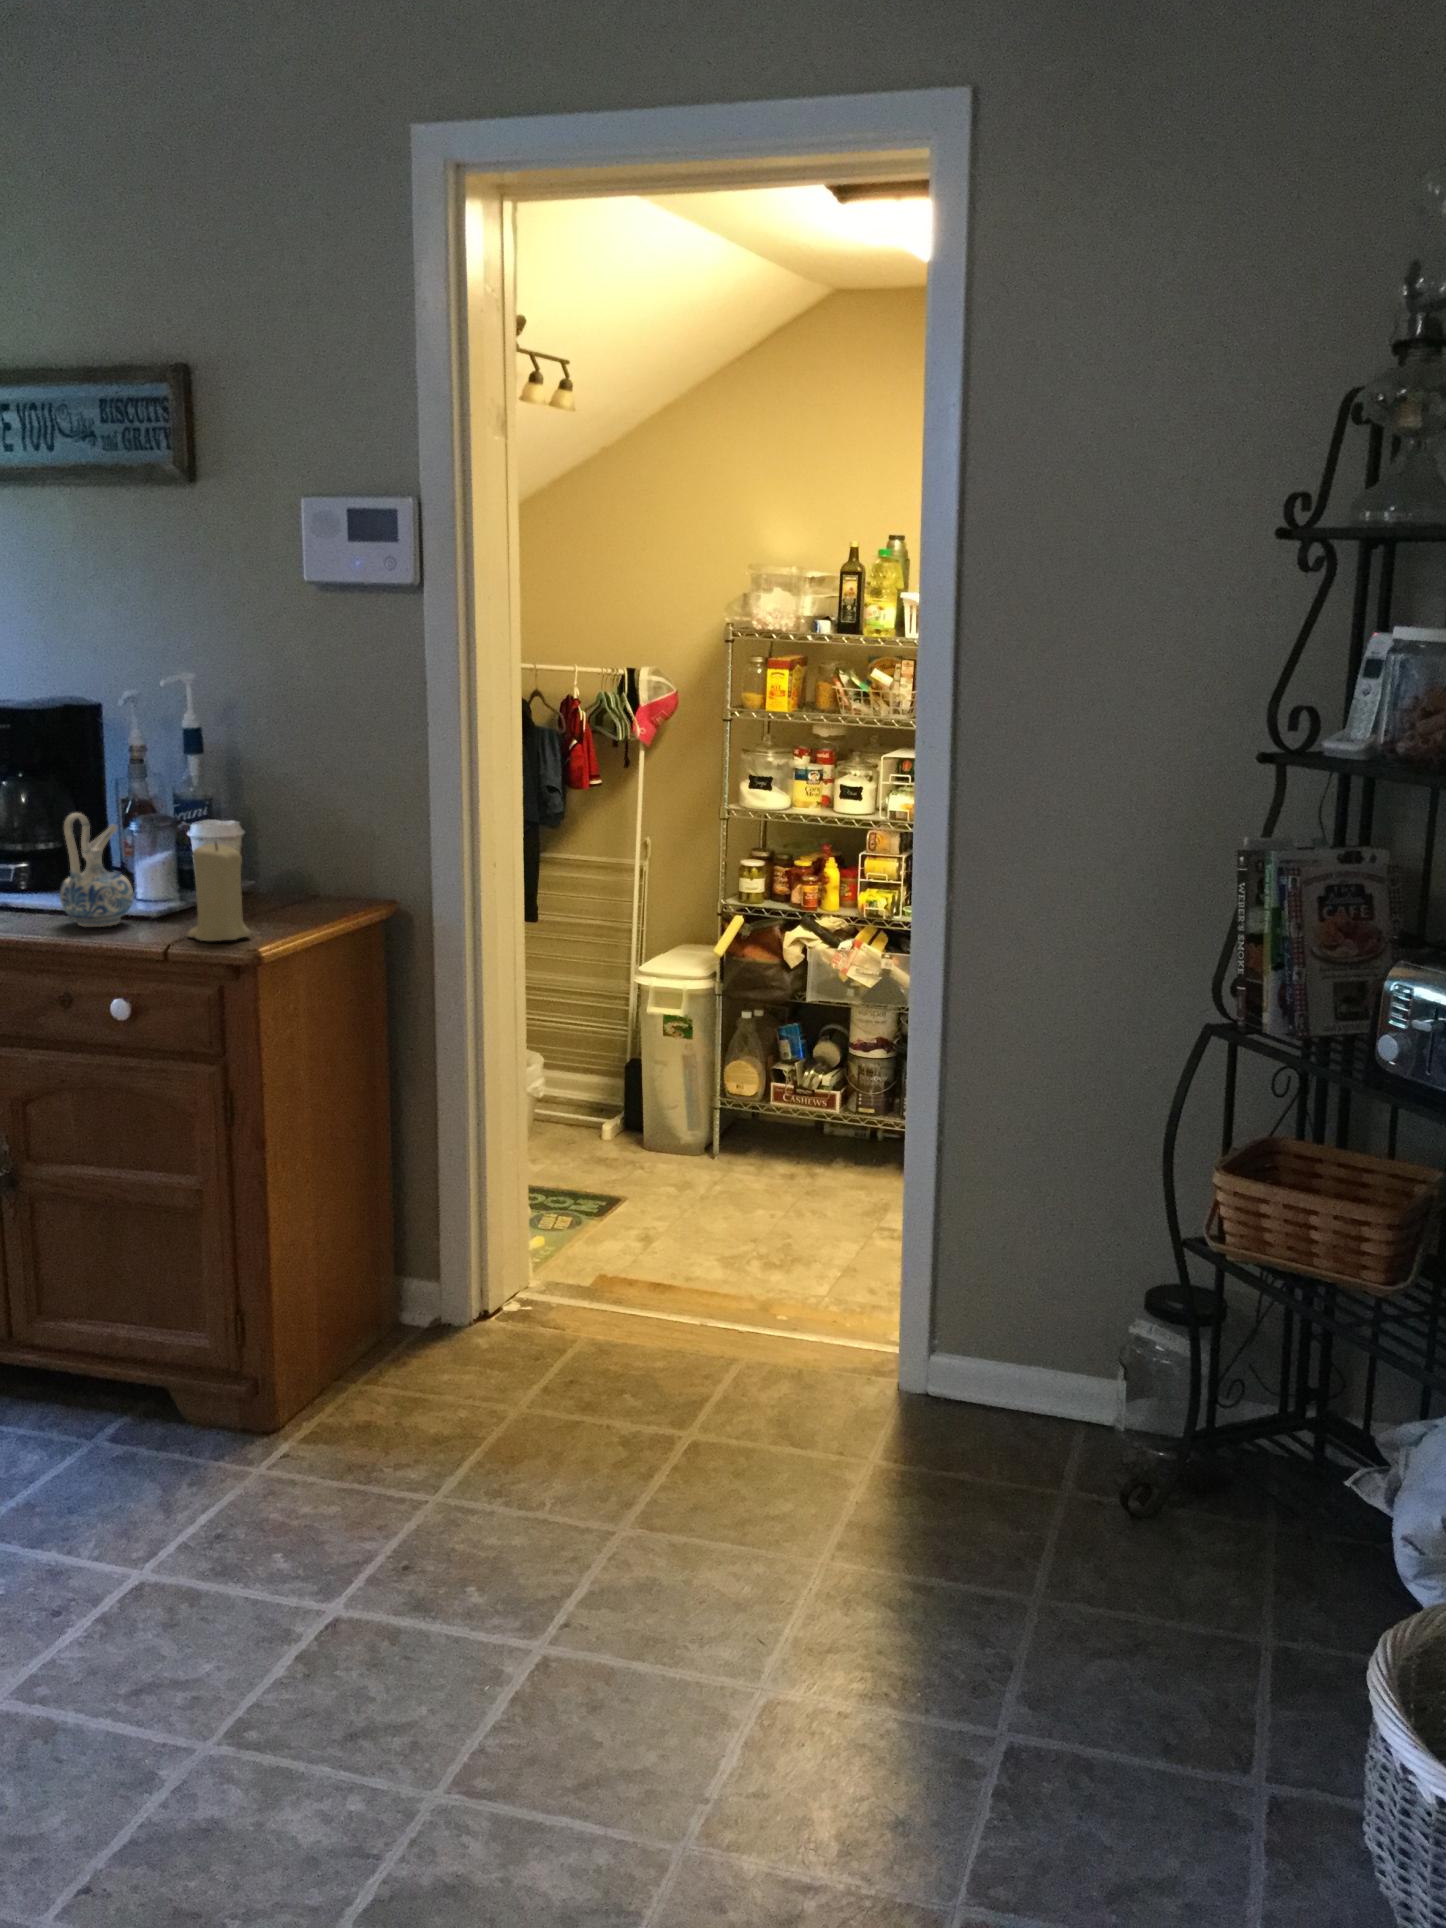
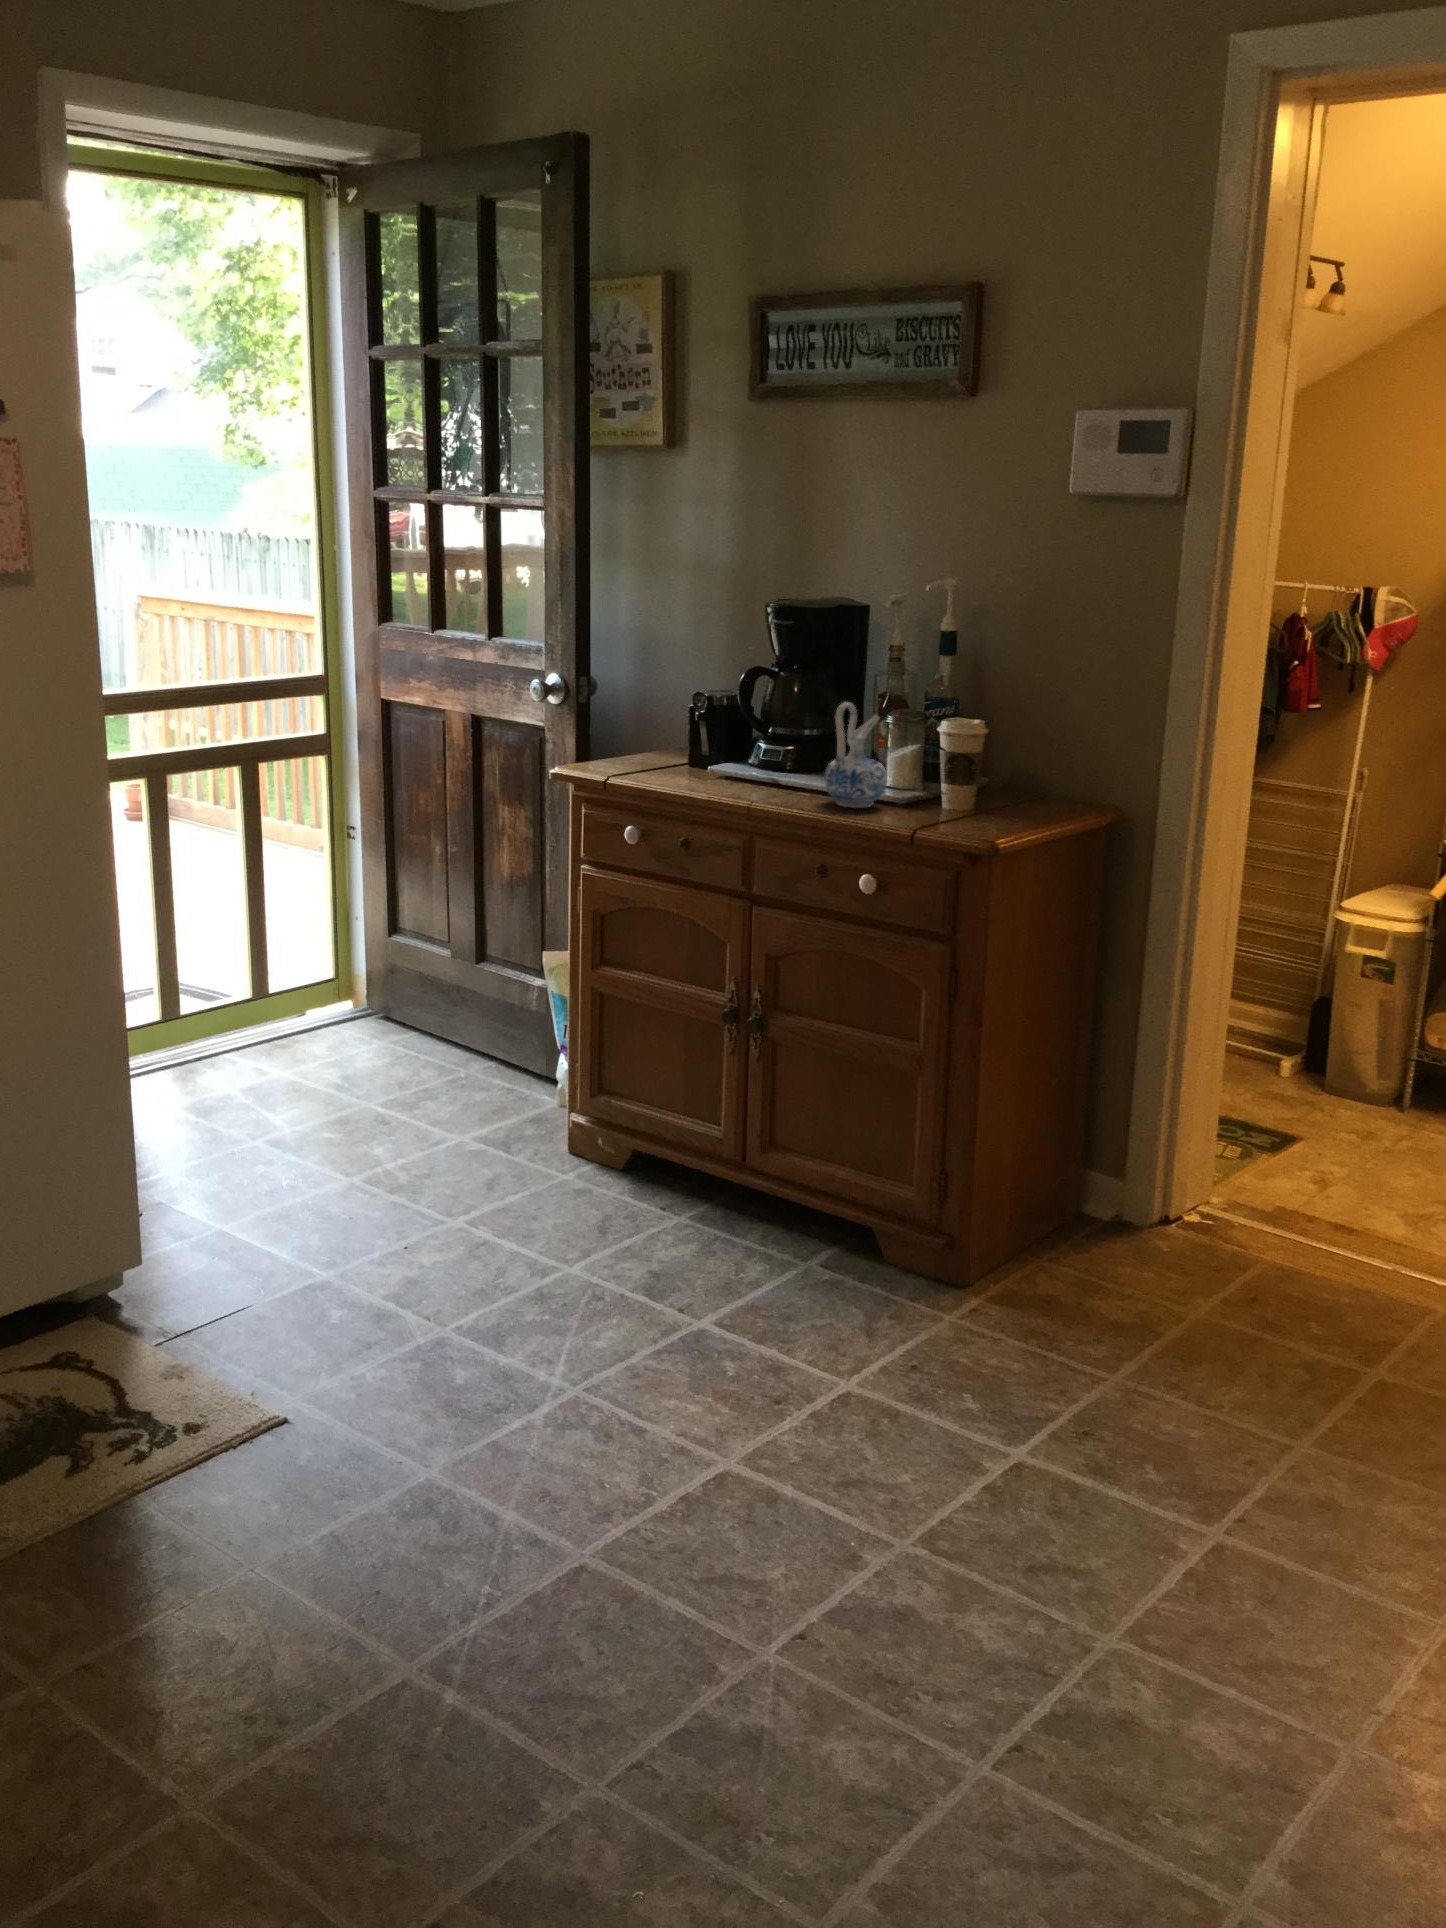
candle: present [188,842,251,941] -> none [934,736,991,830]

